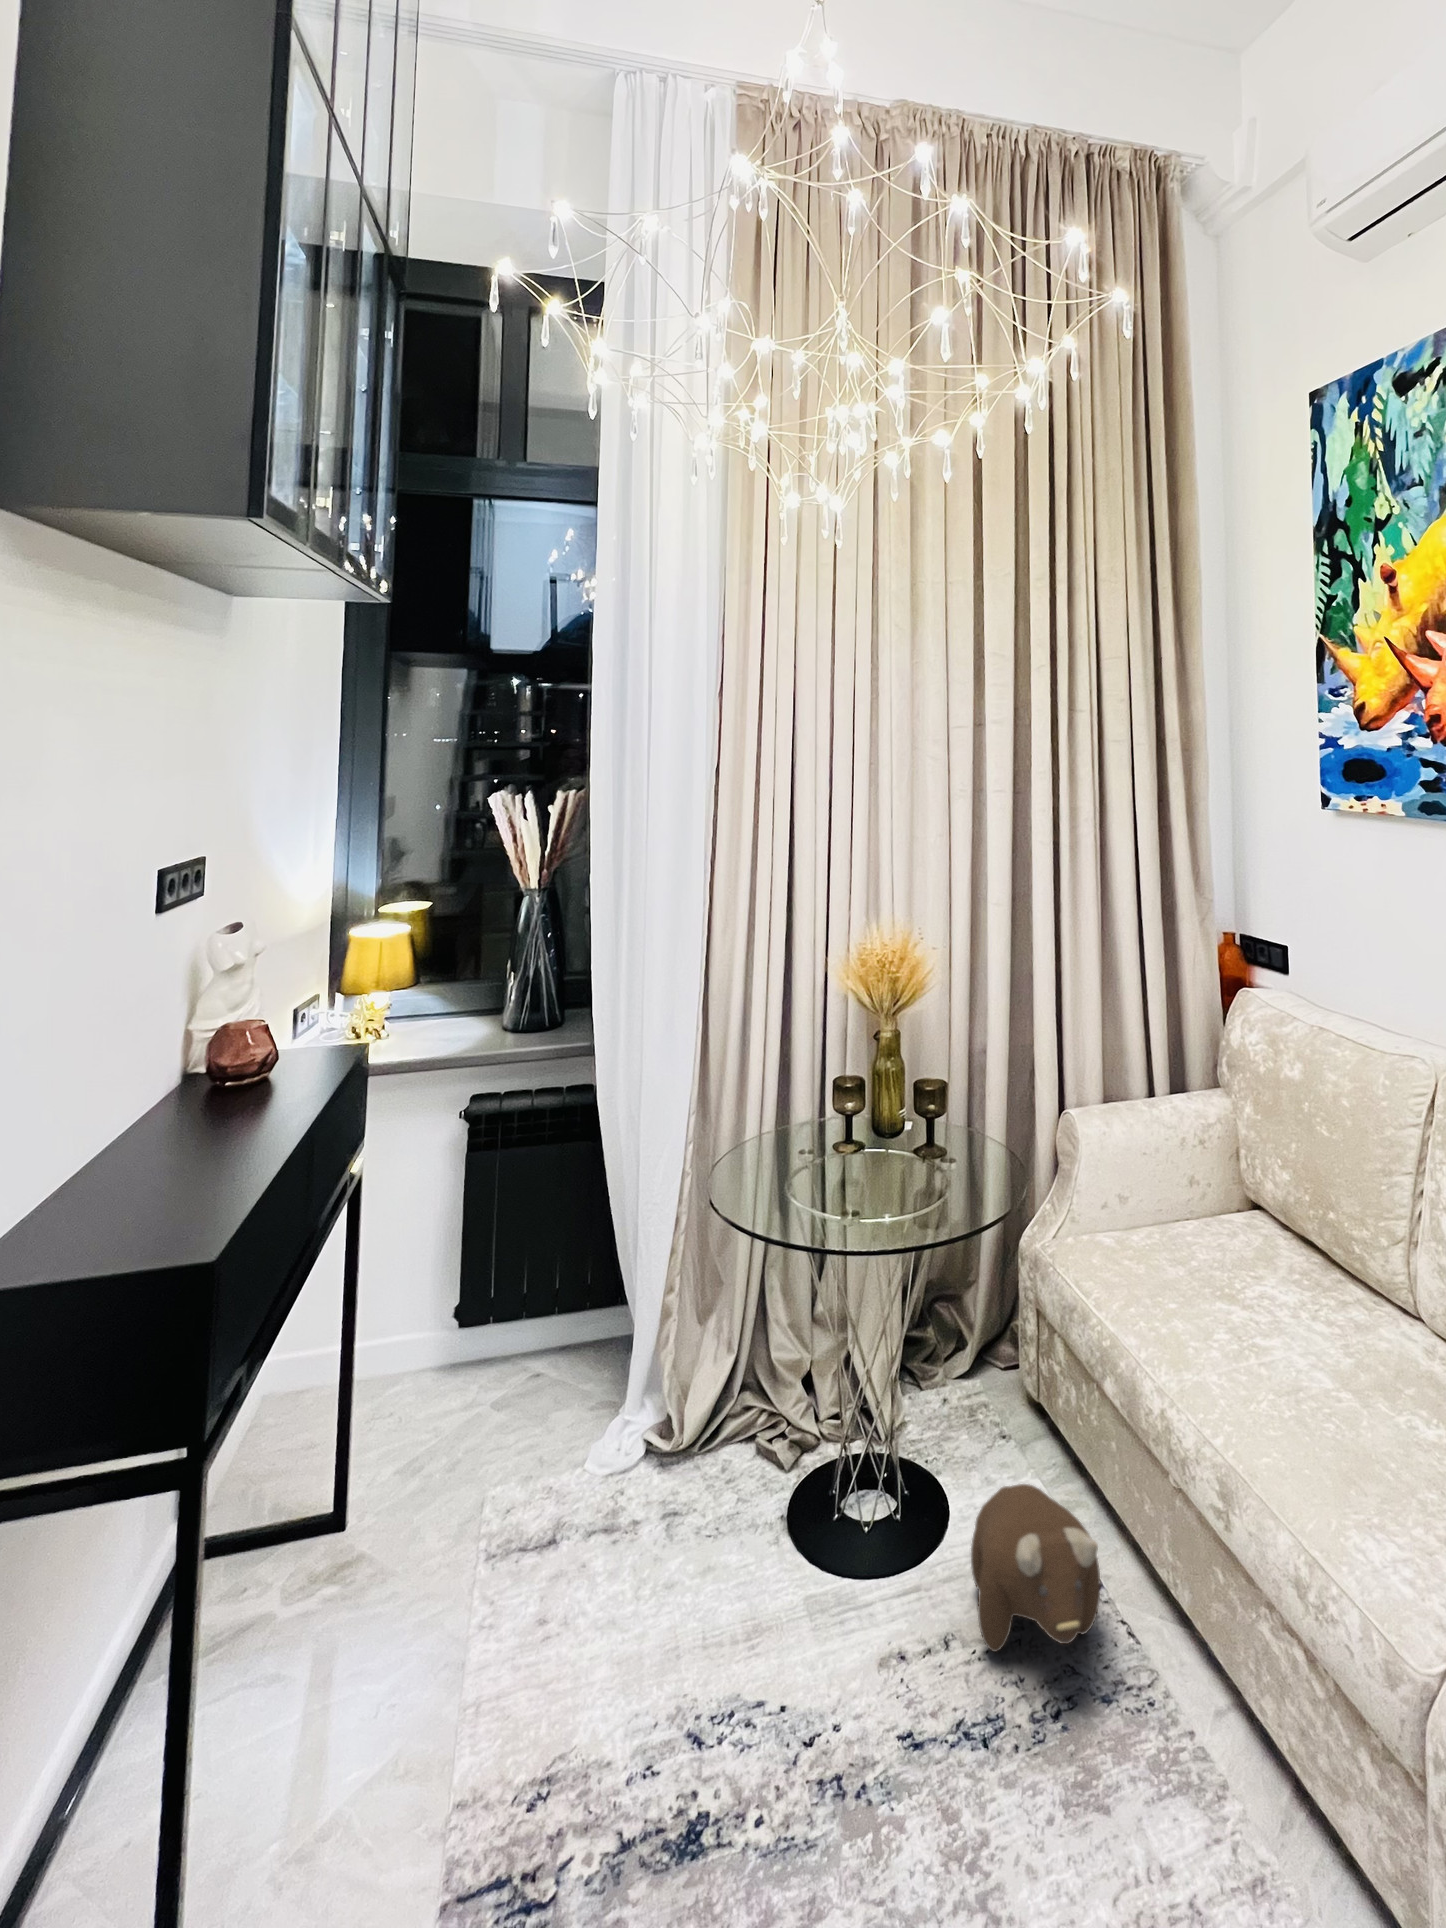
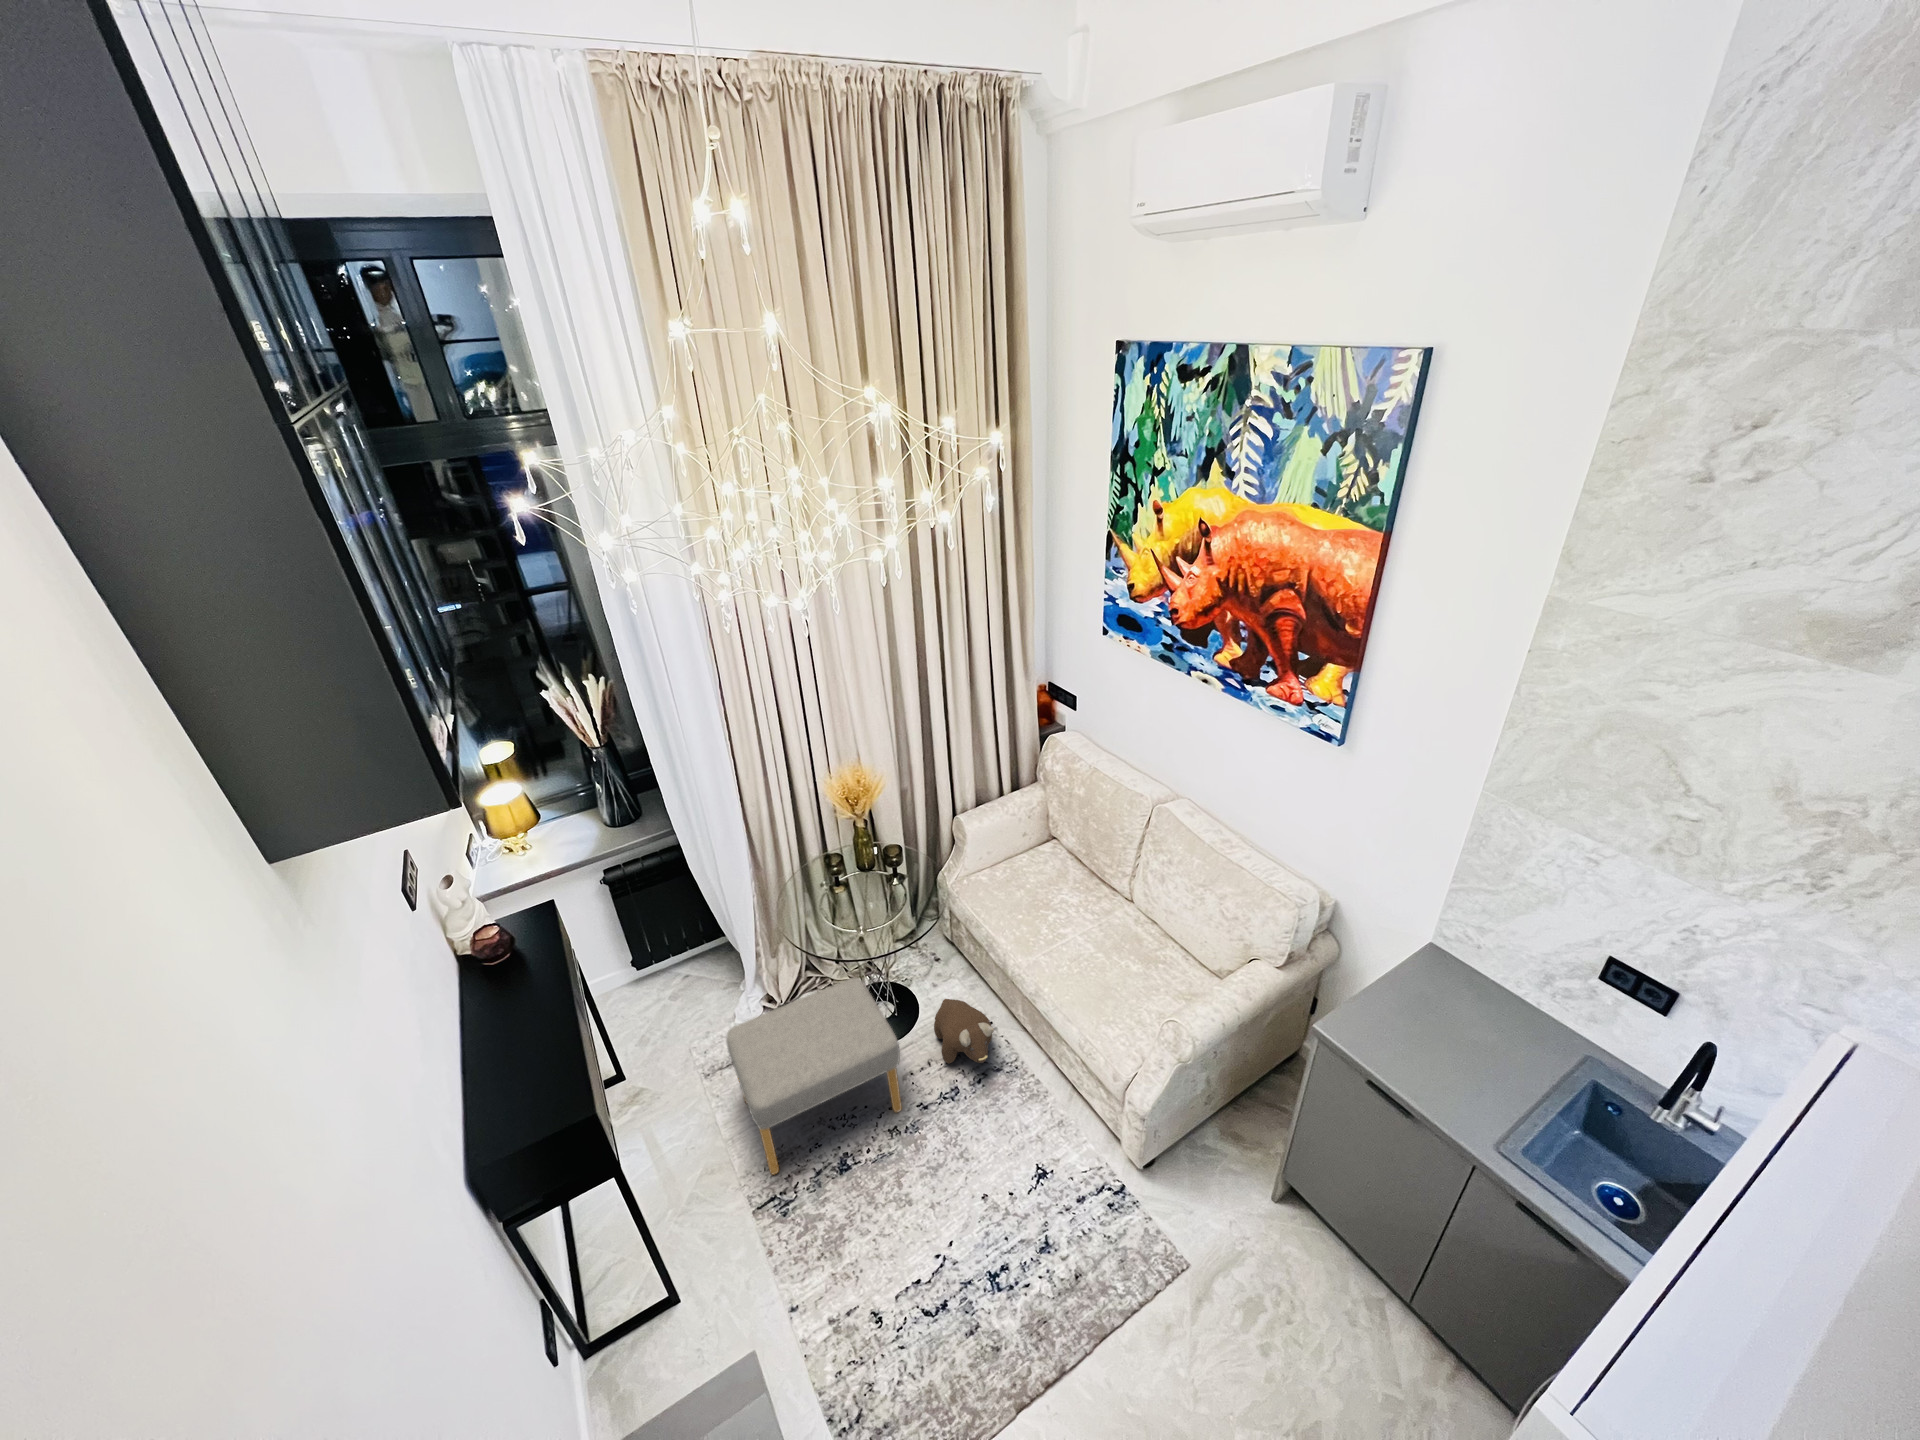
footstool: none [516,1362,872,1817] -> present [726,978,902,1175]

